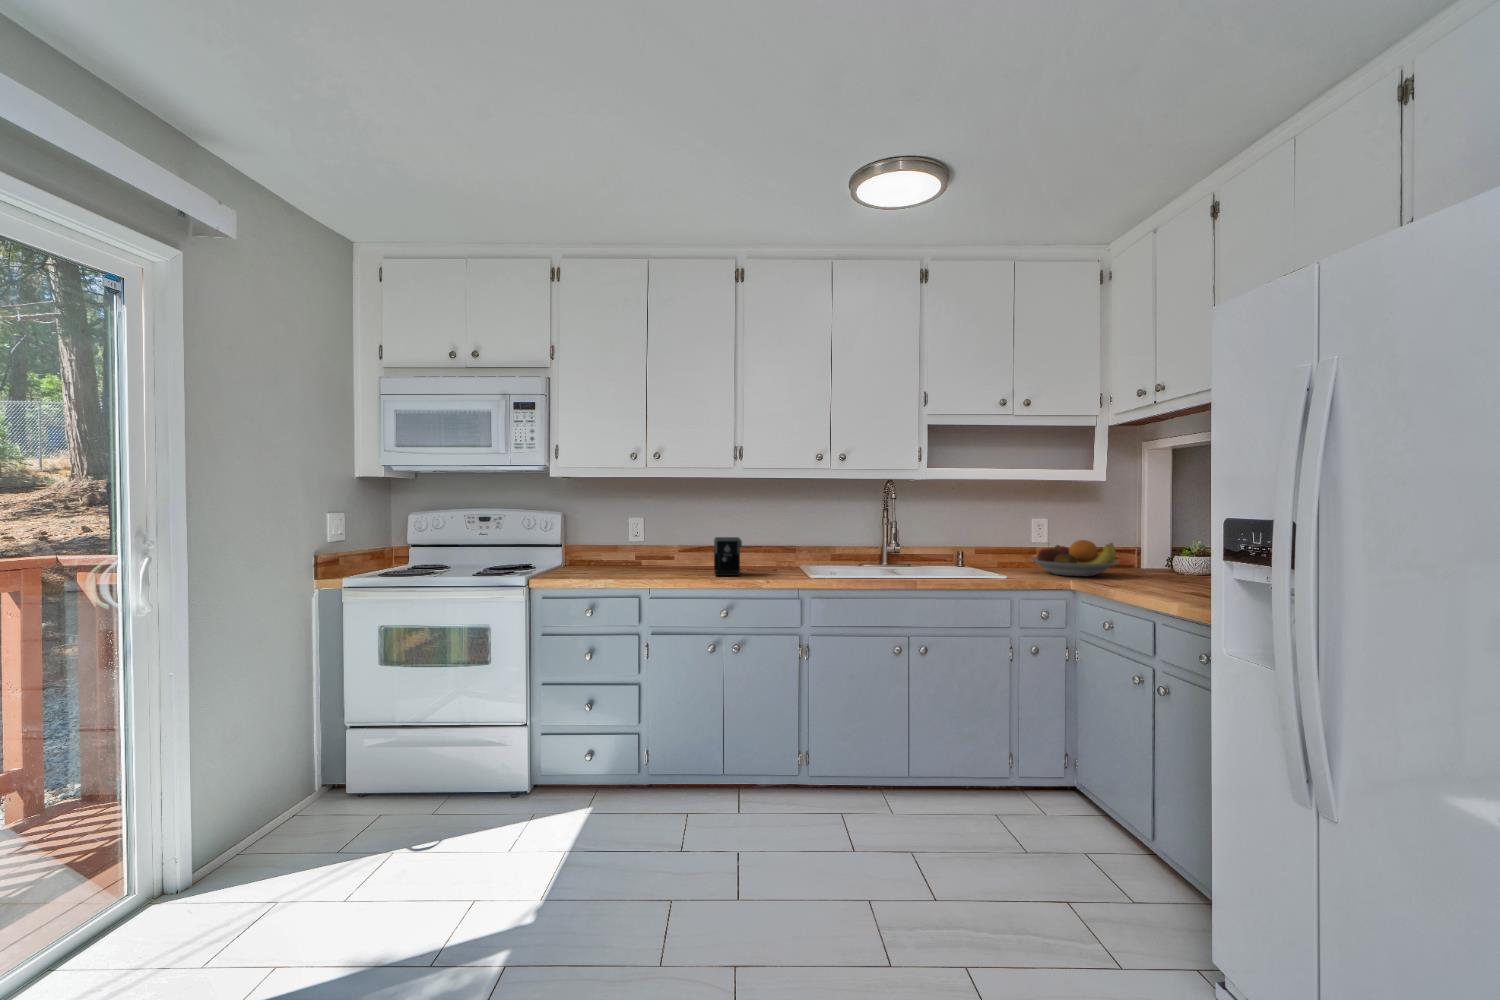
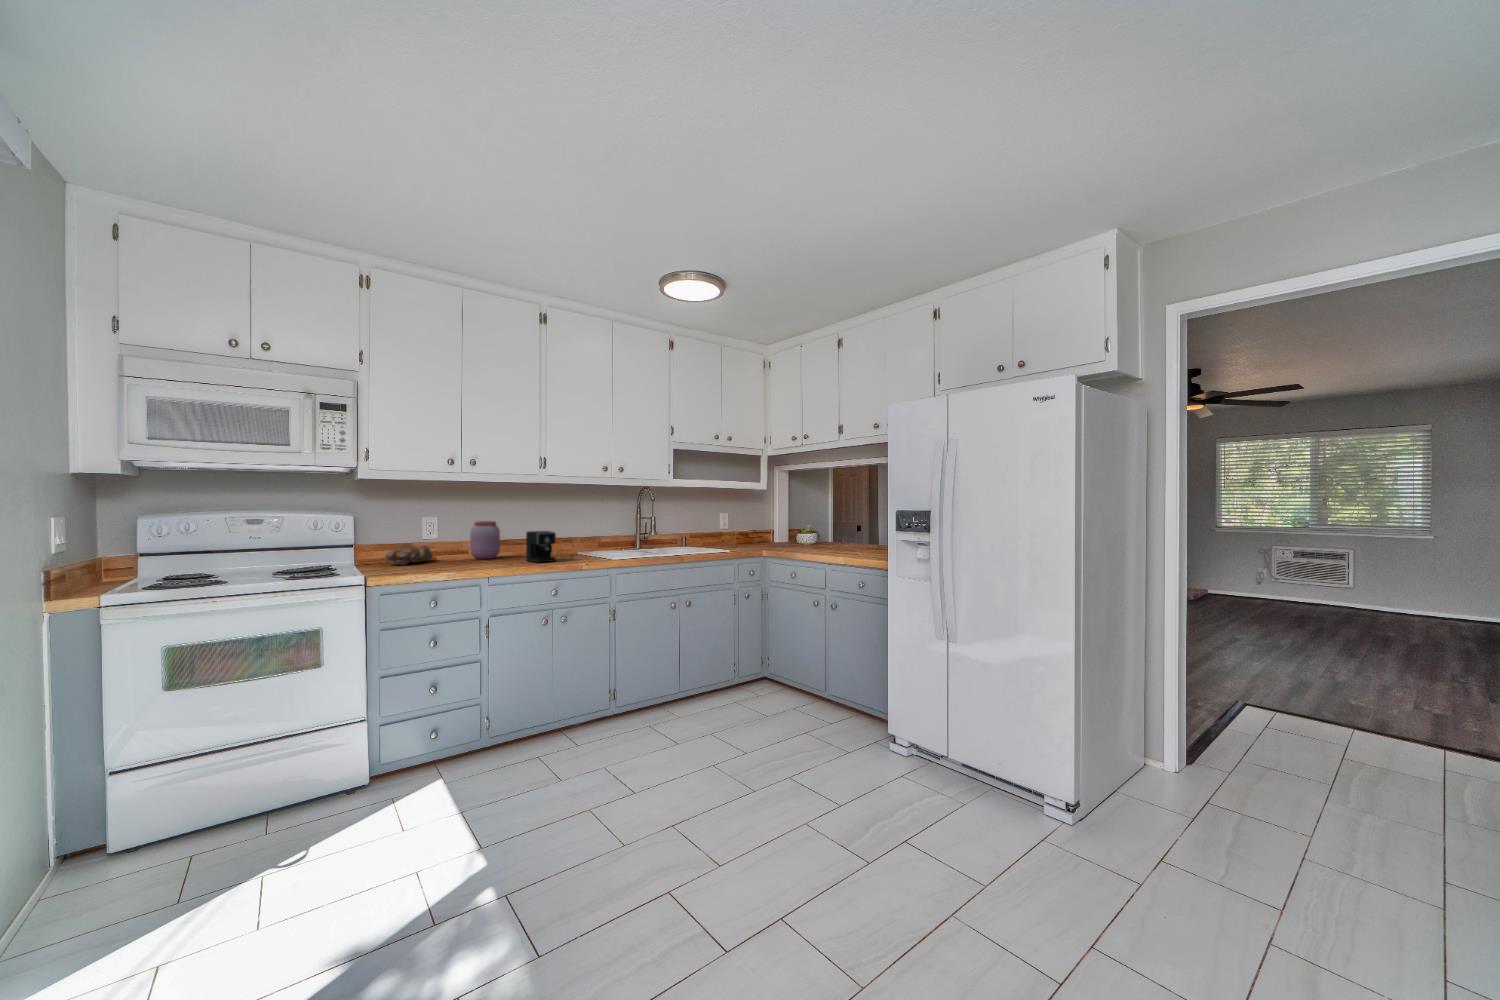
jar: none [674,524,705,567] -> present [470,521,500,559]
fruit bowl: present [1030,540,1119,576] -> none [730,525,780,547]
bread loaf: none [588,547,640,568] -> present [385,545,433,565]

